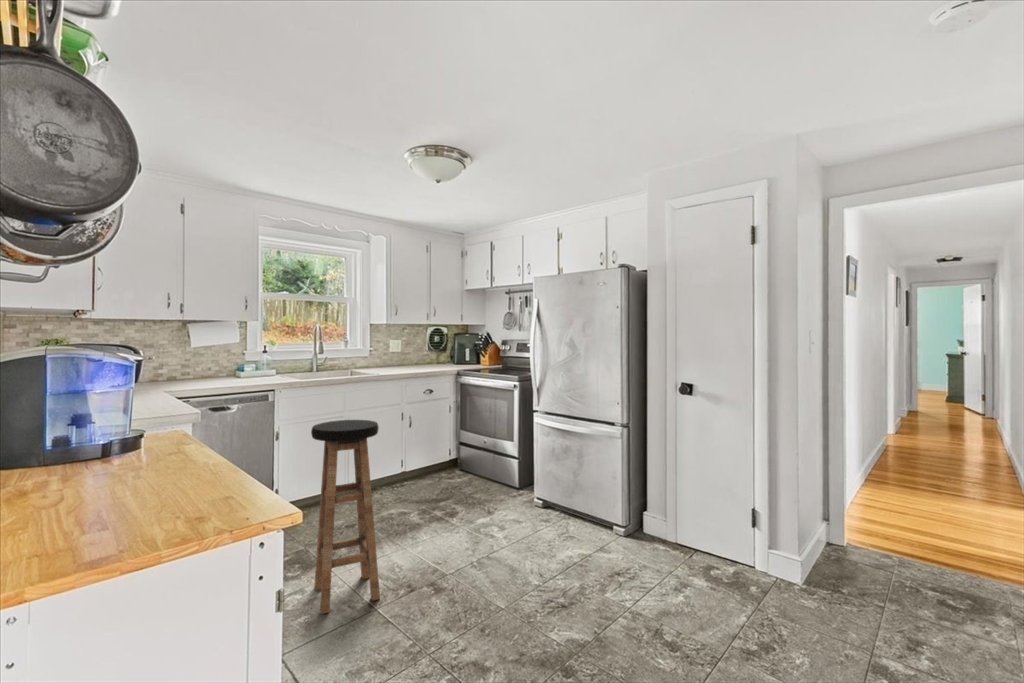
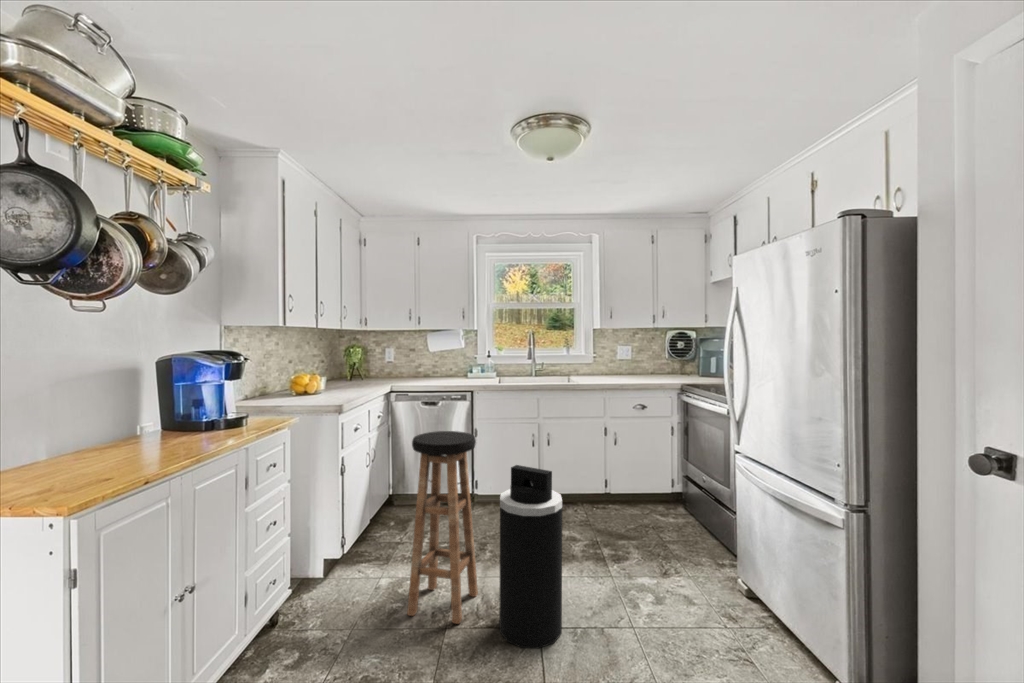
trash can: none [412,437,467,592] -> present [499,465,562,648]

